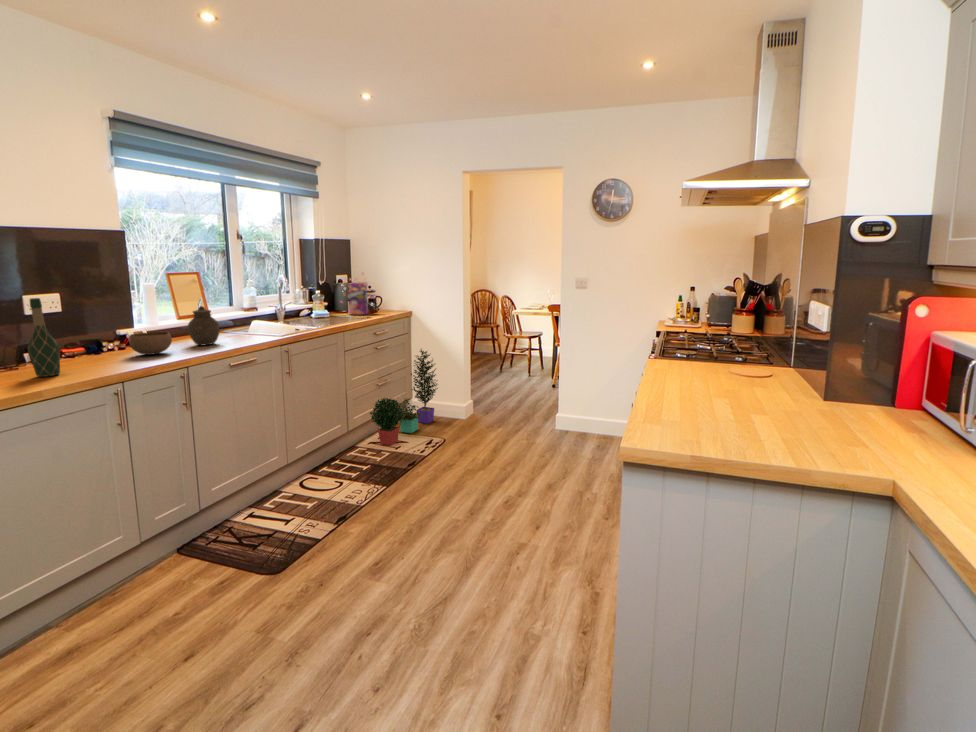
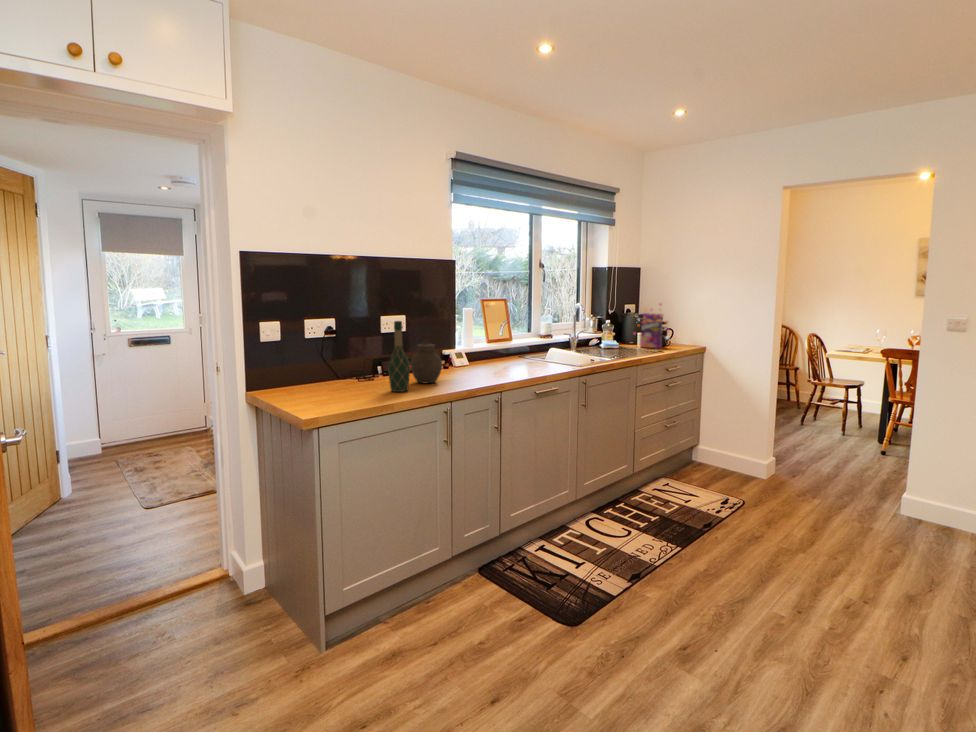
jar: present [188,306,220,345] -> present [410,340,442,383]
bowl: present [129,332,172,355] -> none [457,356,492,378]
potted plant: present [370,350,438,445] -> none [657,390,737,496]

